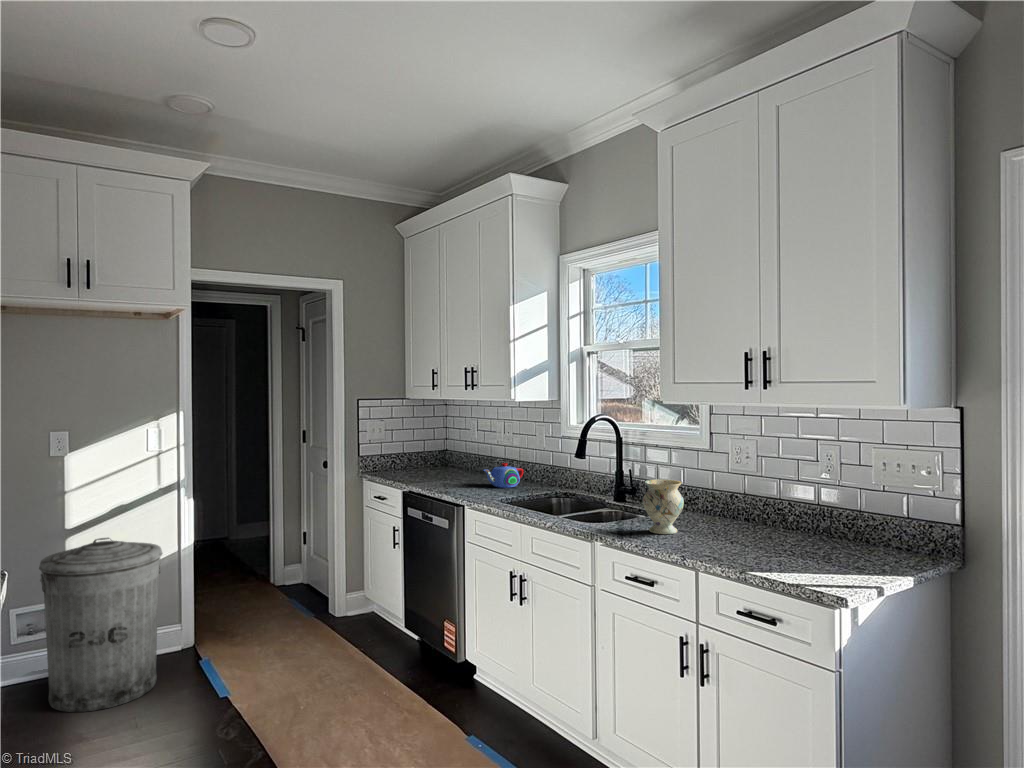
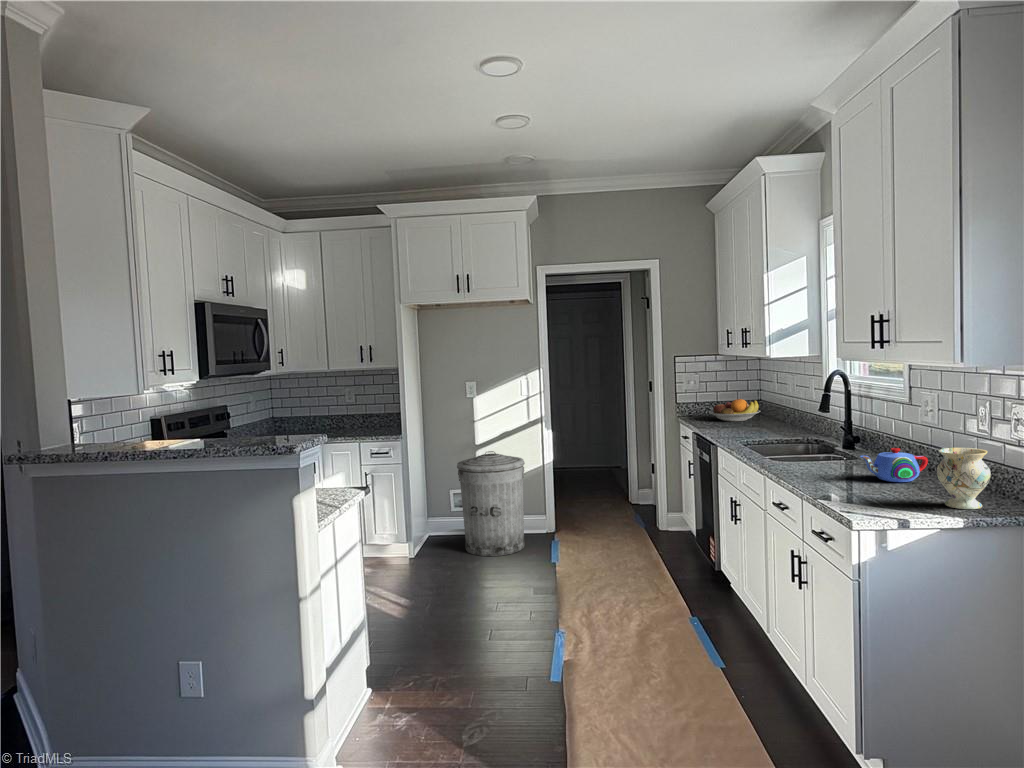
fruit bowl: none [406,450,464,476] -> present [709,399,760,421]
teapot: present [483,463,524,488] -> present [860,448,928,482]
vase: present [643,480,684,534] -> present [937,448,990,509]

